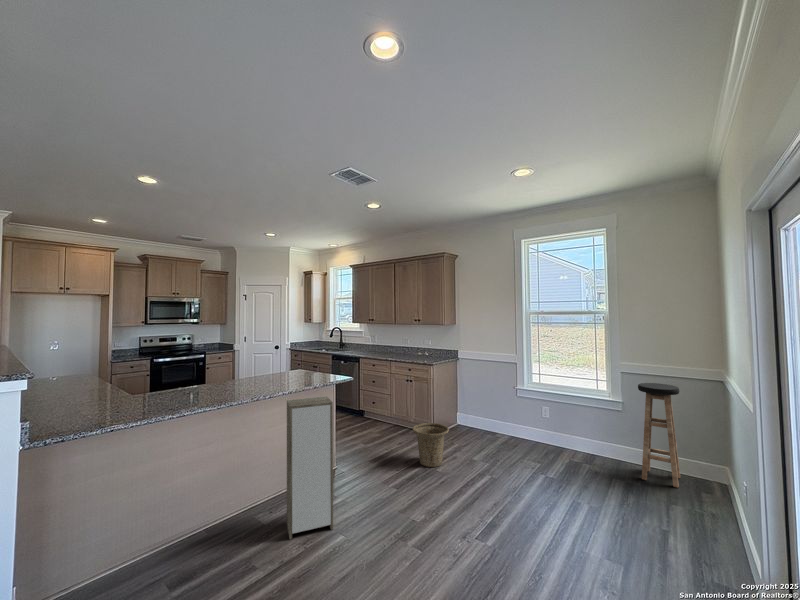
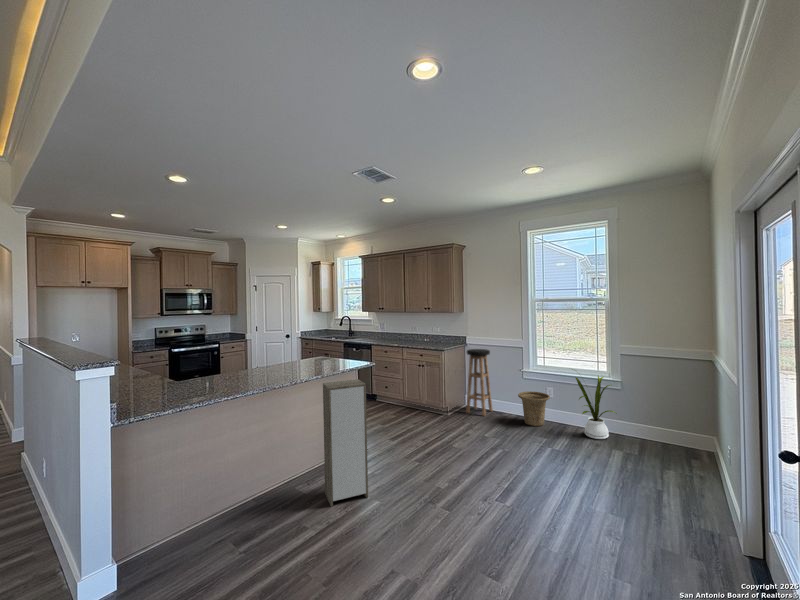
bar stool: present [638,383,680,488] -> present [466,349,492,416]
house plant: none [565,387,620,466] -> present [576,376,617,439]
basket: present [413,423,449,467] -> present [518,391,550,426]

